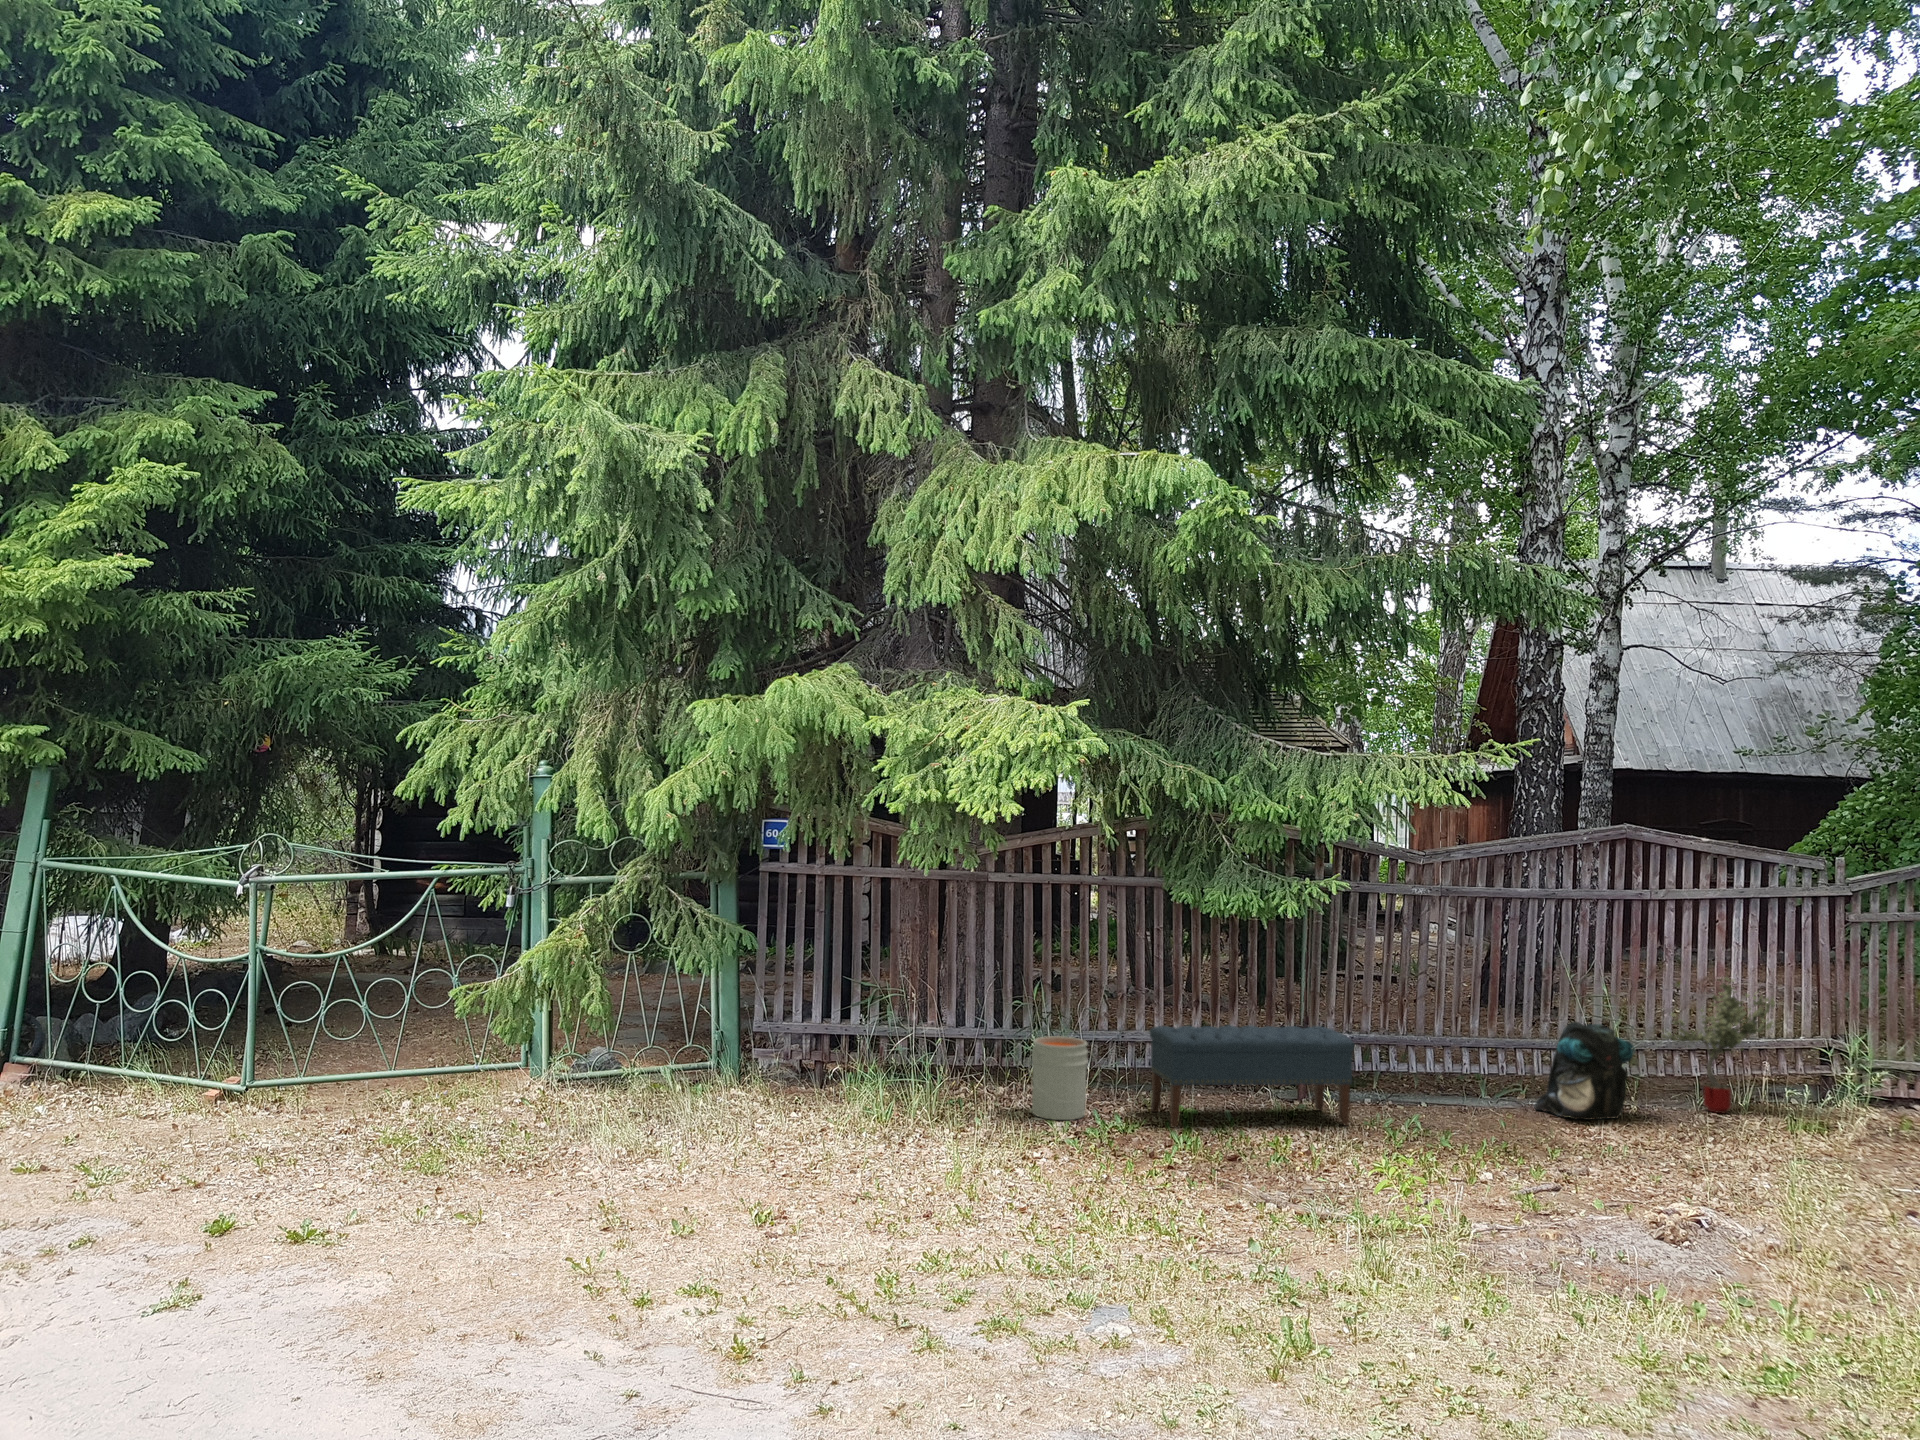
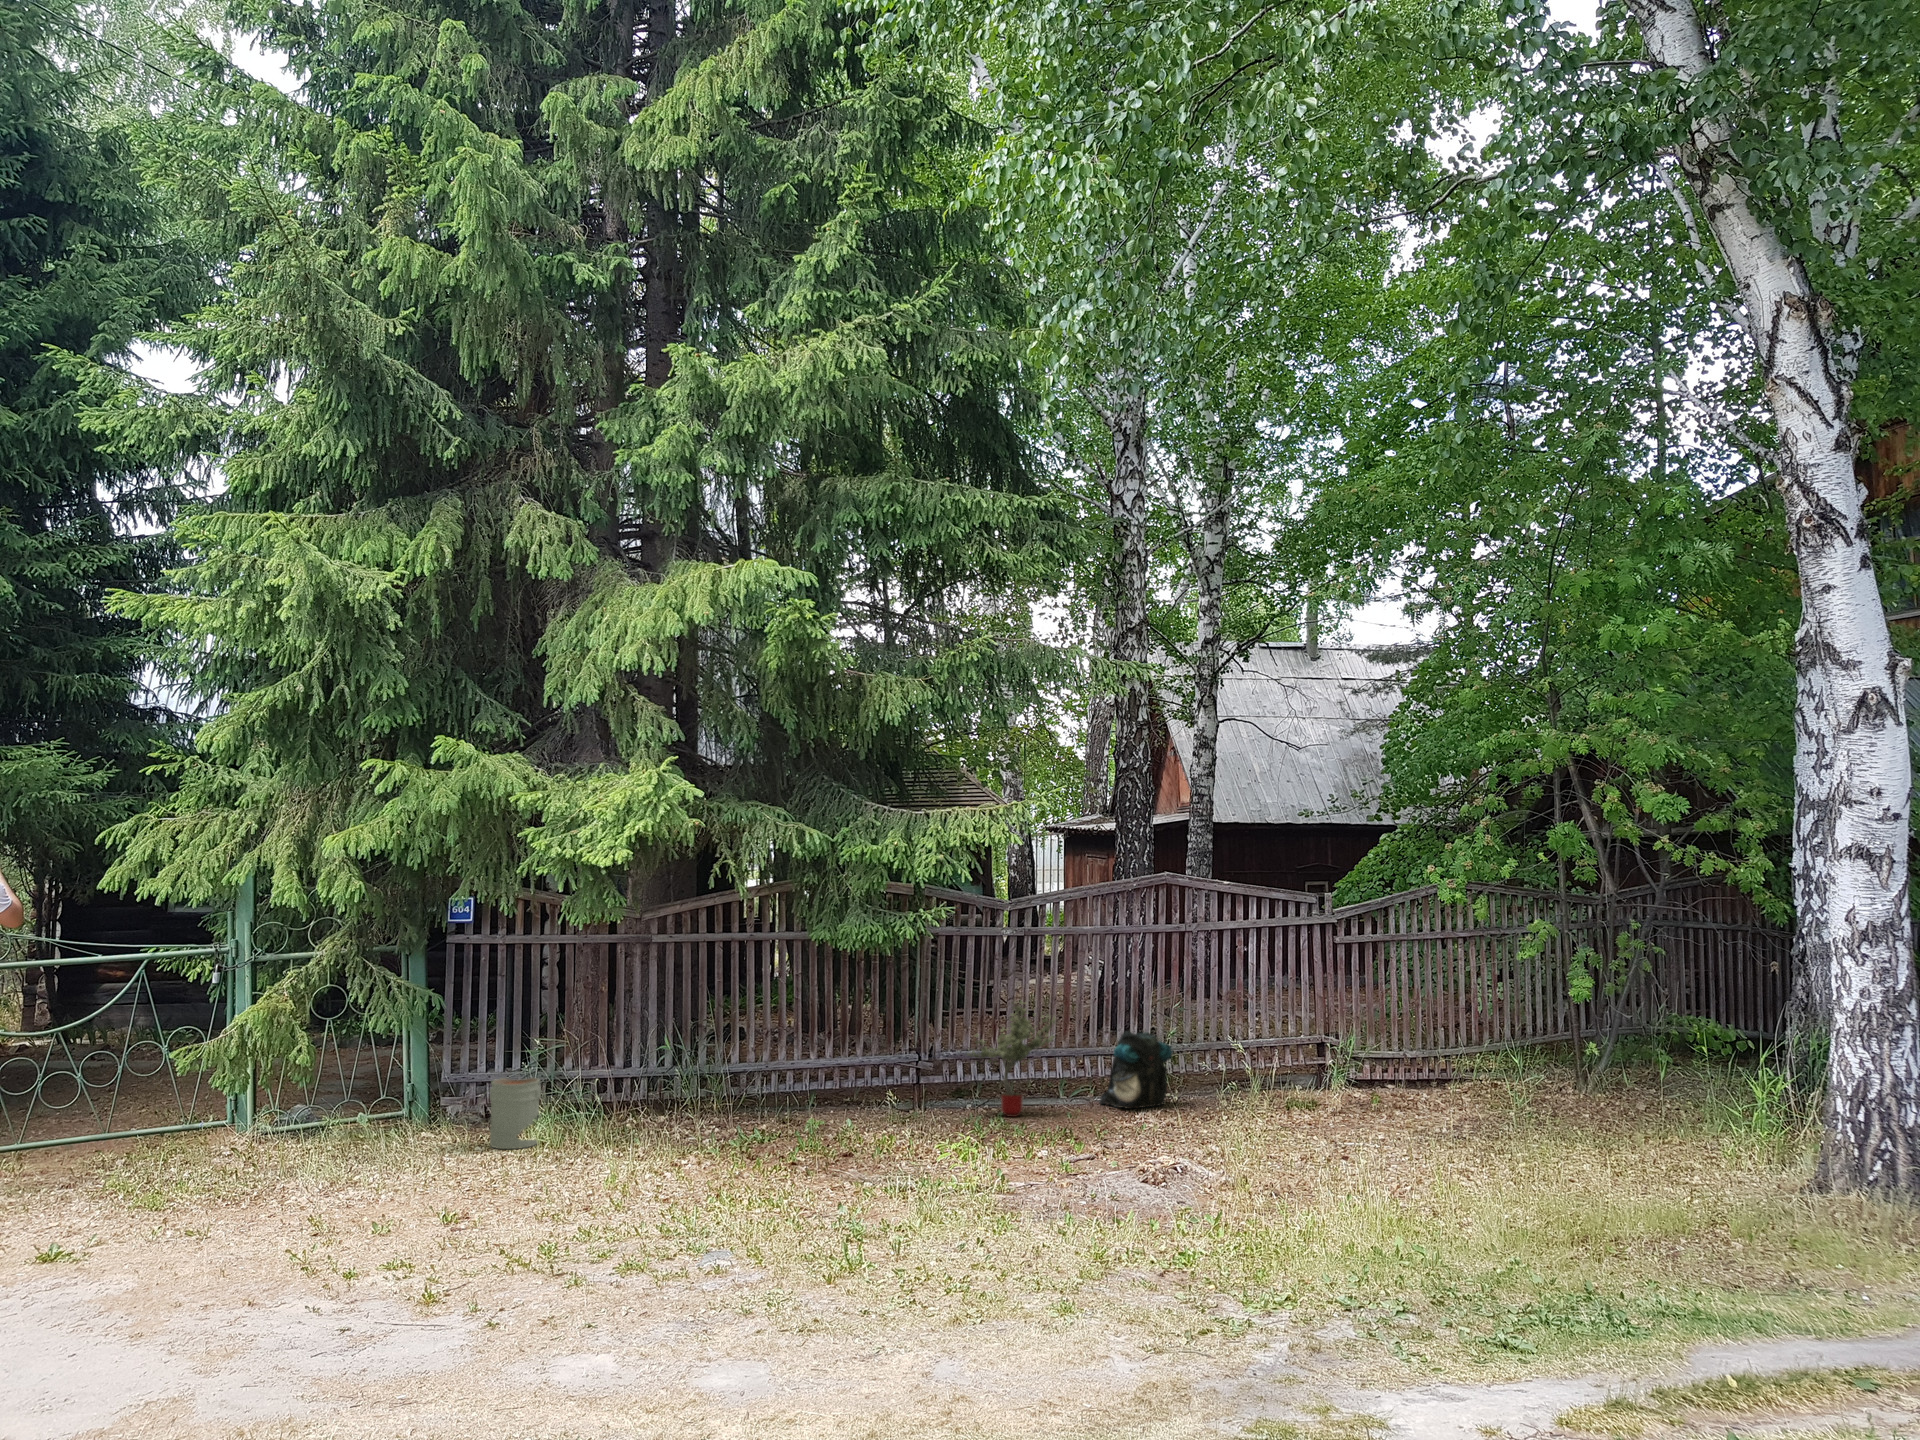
potted tree: present [1662,977,1775,1113] -> present [968,1001,1055,1117]
bench: present [1149,1025,1355,1128] -> none [787,1047,951,1136]
bucket: present [1029,1036,1100,1120] -> present [480,1078,544,1149]

